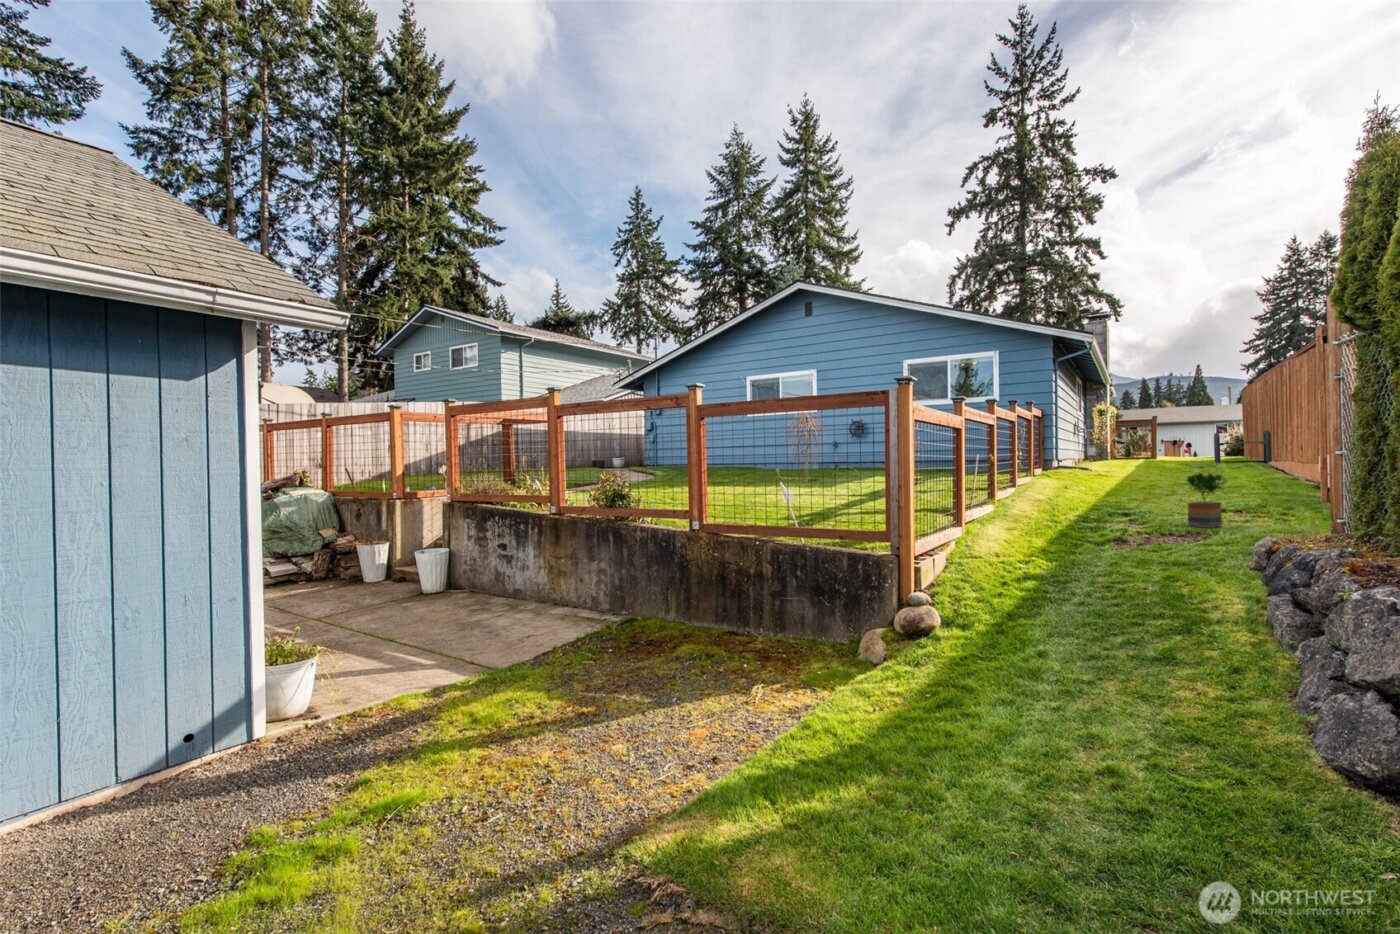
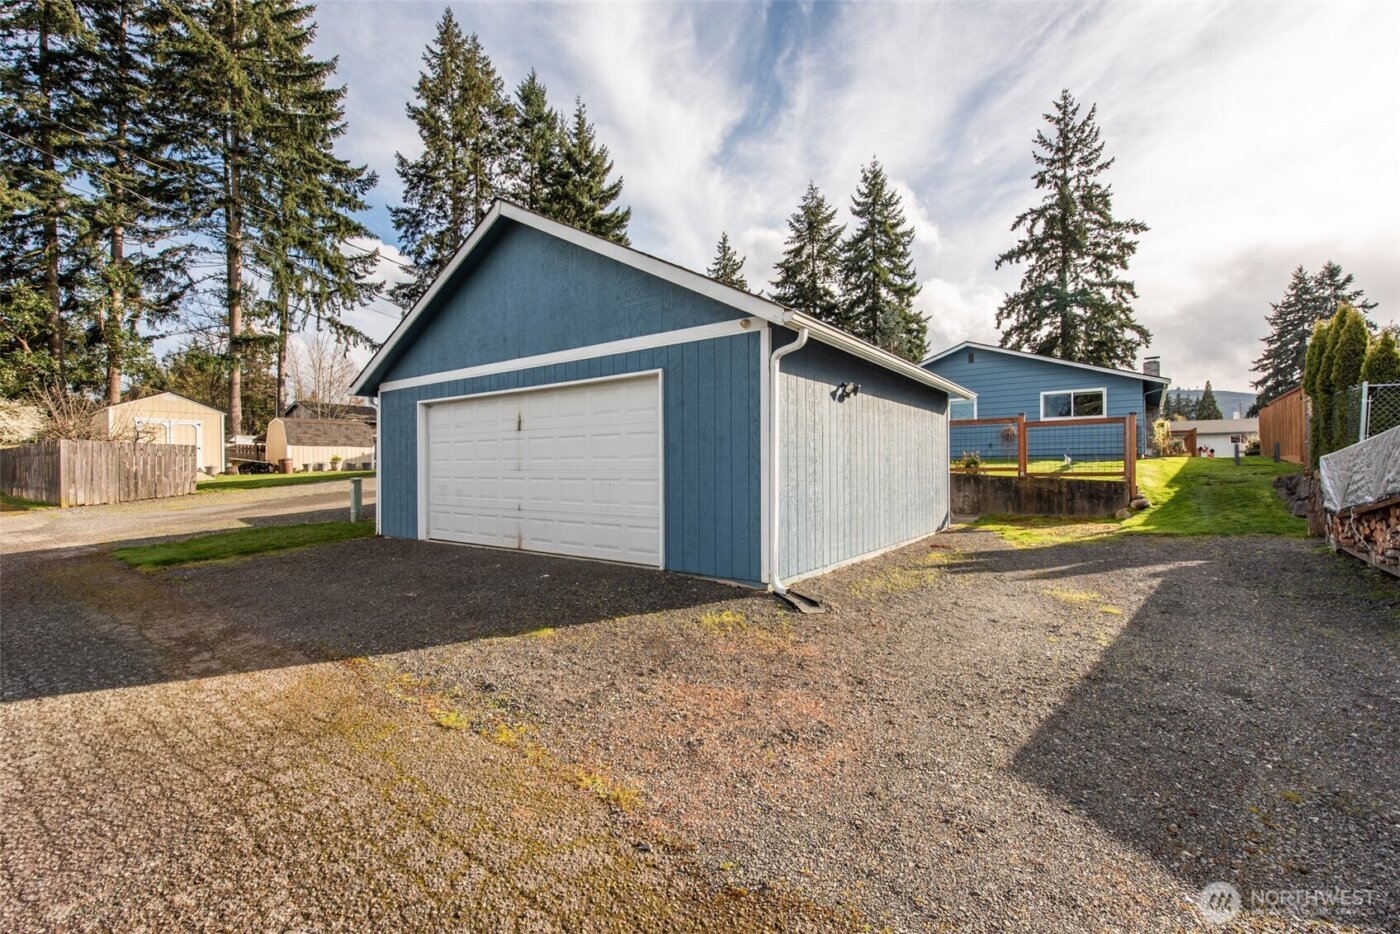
potted tree: present [1187,473,1227,528] -> none [1228,471,1257,504]

